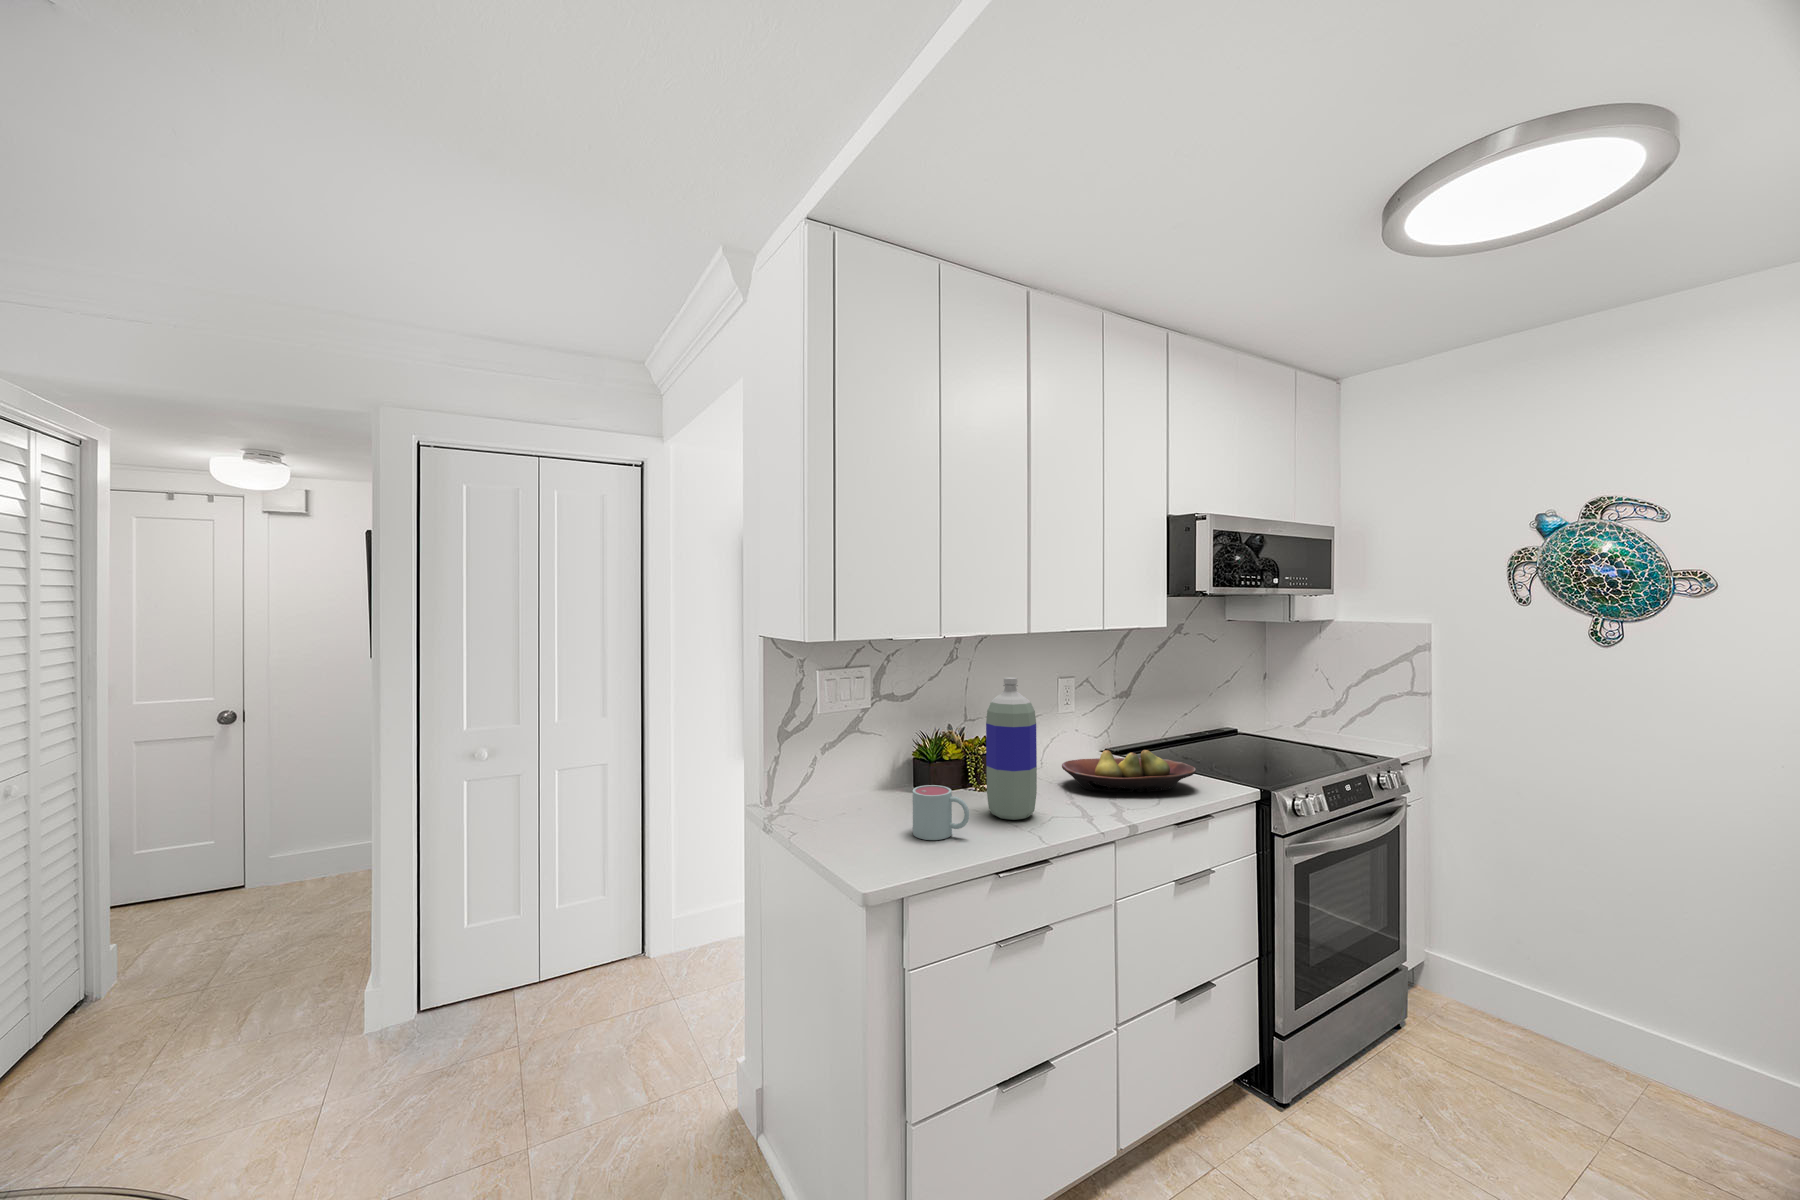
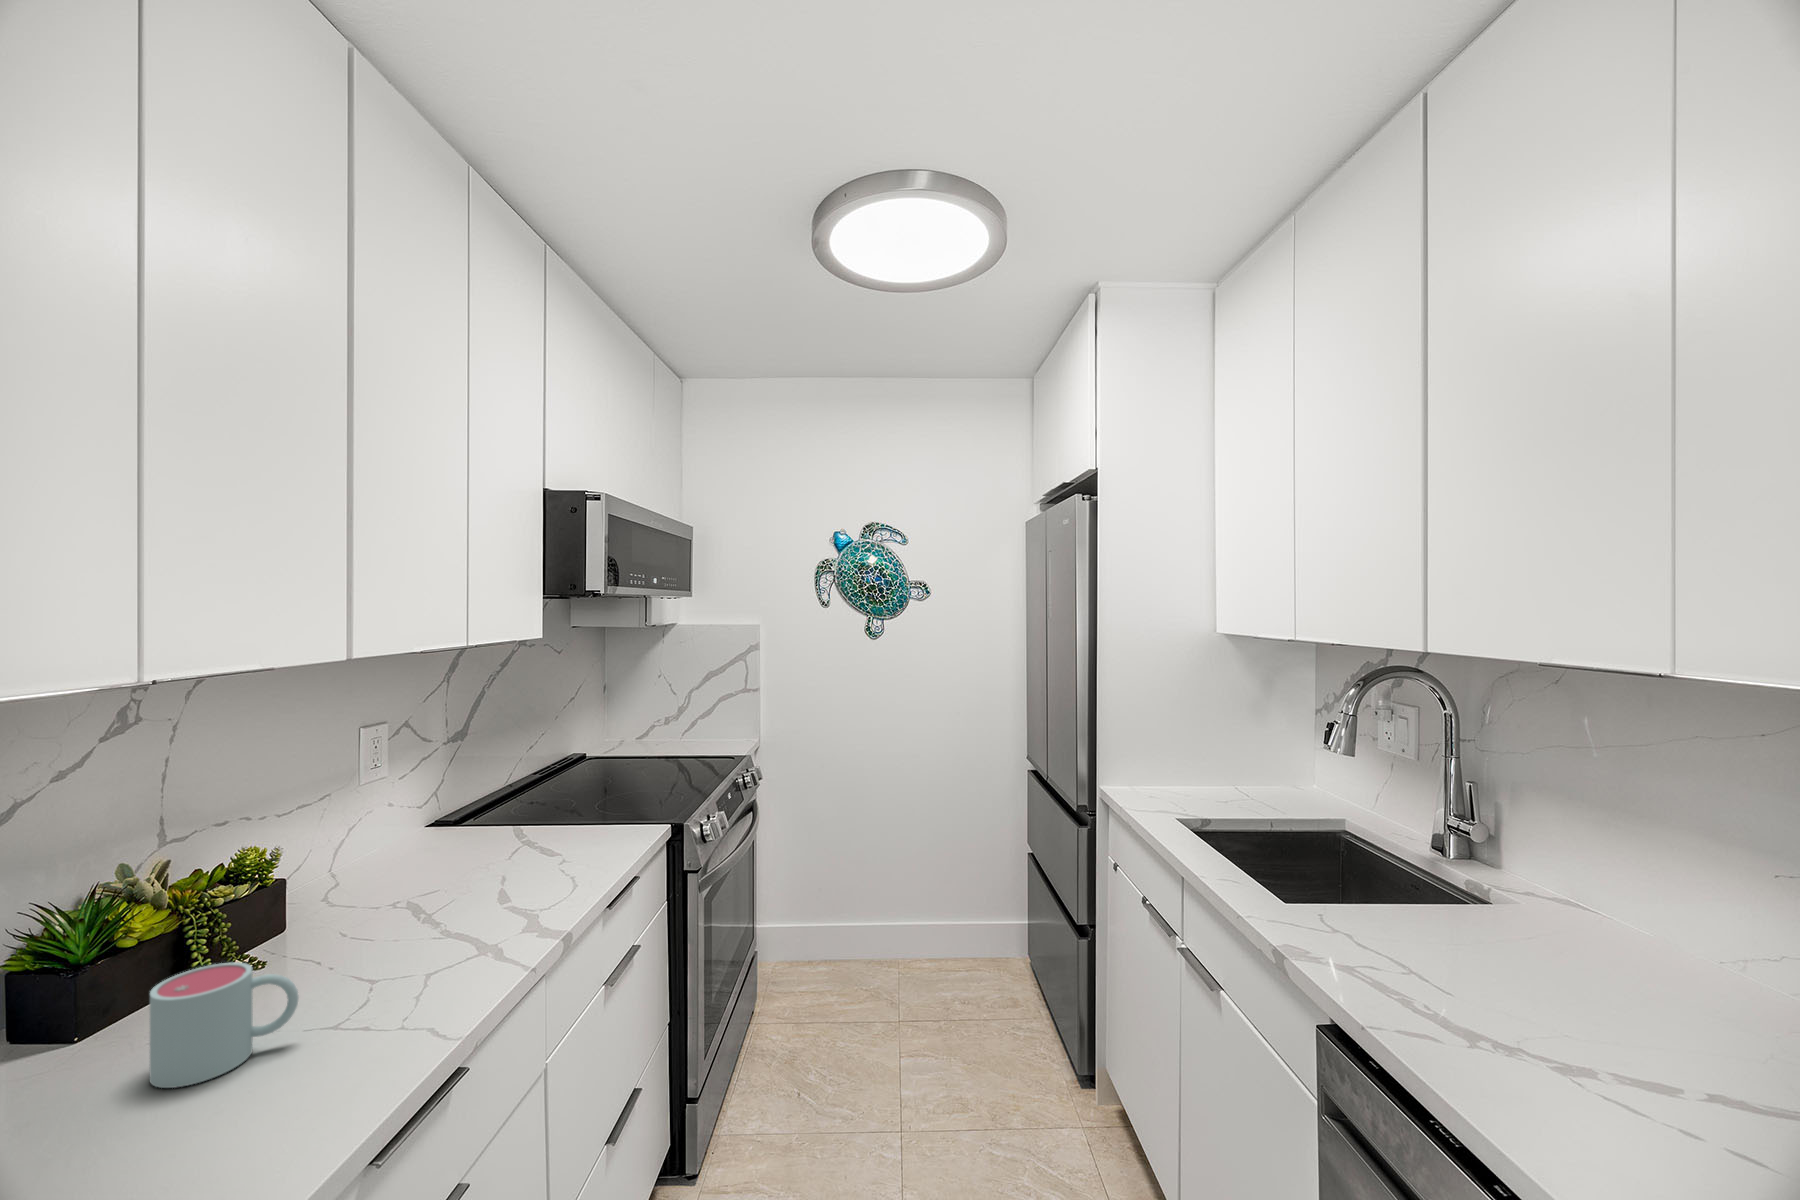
bottle: present [986,677,1037,820] -> none [298,734,400,980]
fruit bowl: present [1062,750,1196,792] -> none [401,807,593,885]

